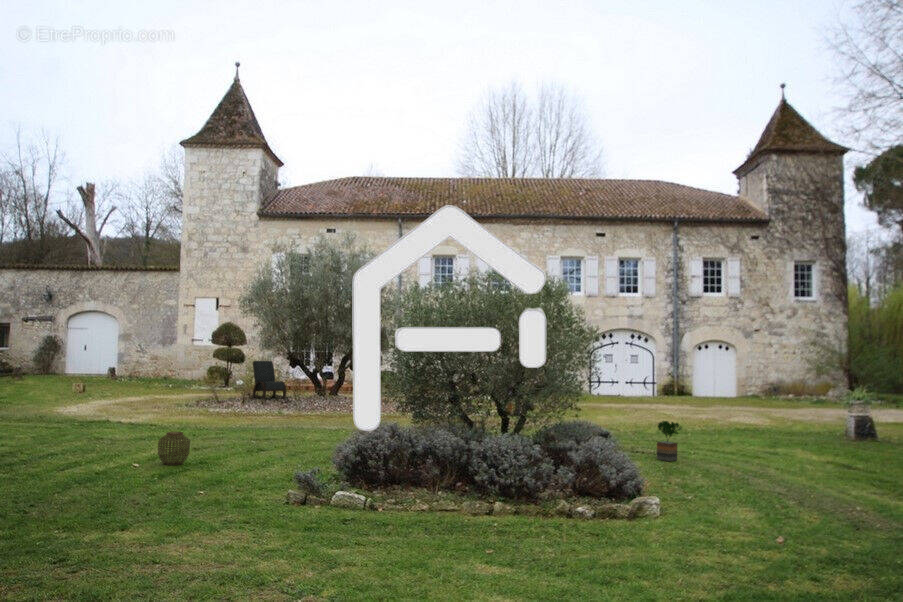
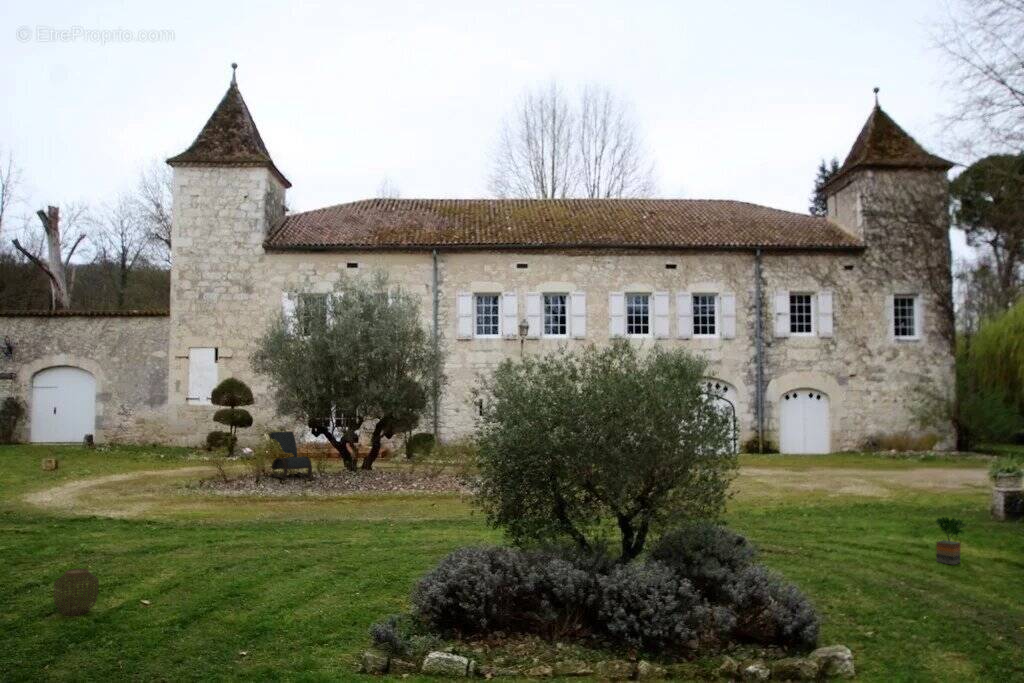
potted tree: present [657,421,682,461] -> present [936,517,966,565]
woven basket: present [158,432,190,465] -> present [54,569,99,616]

